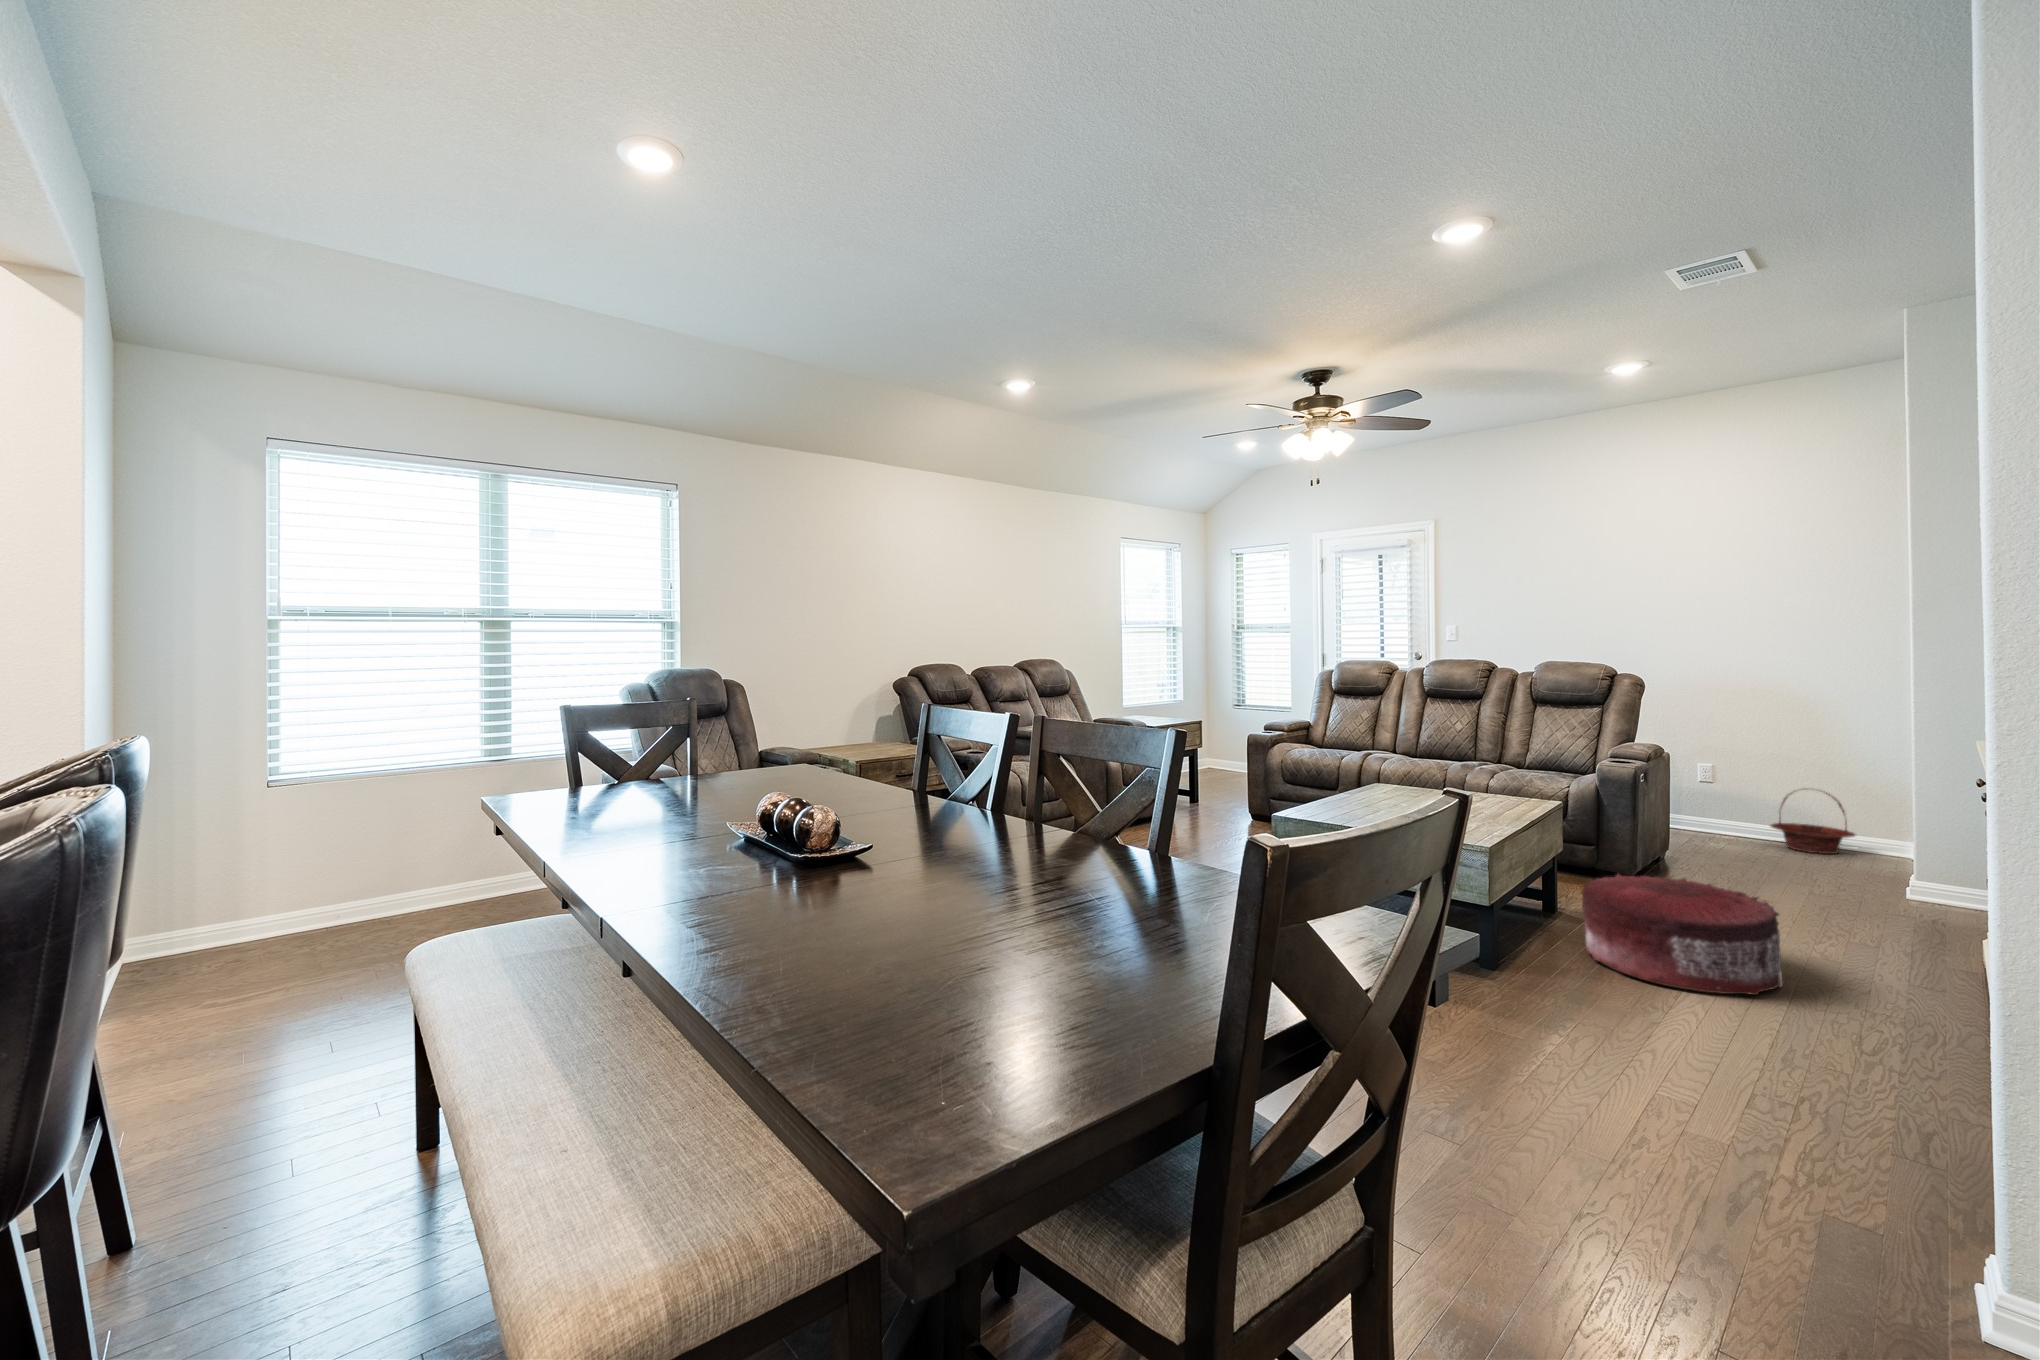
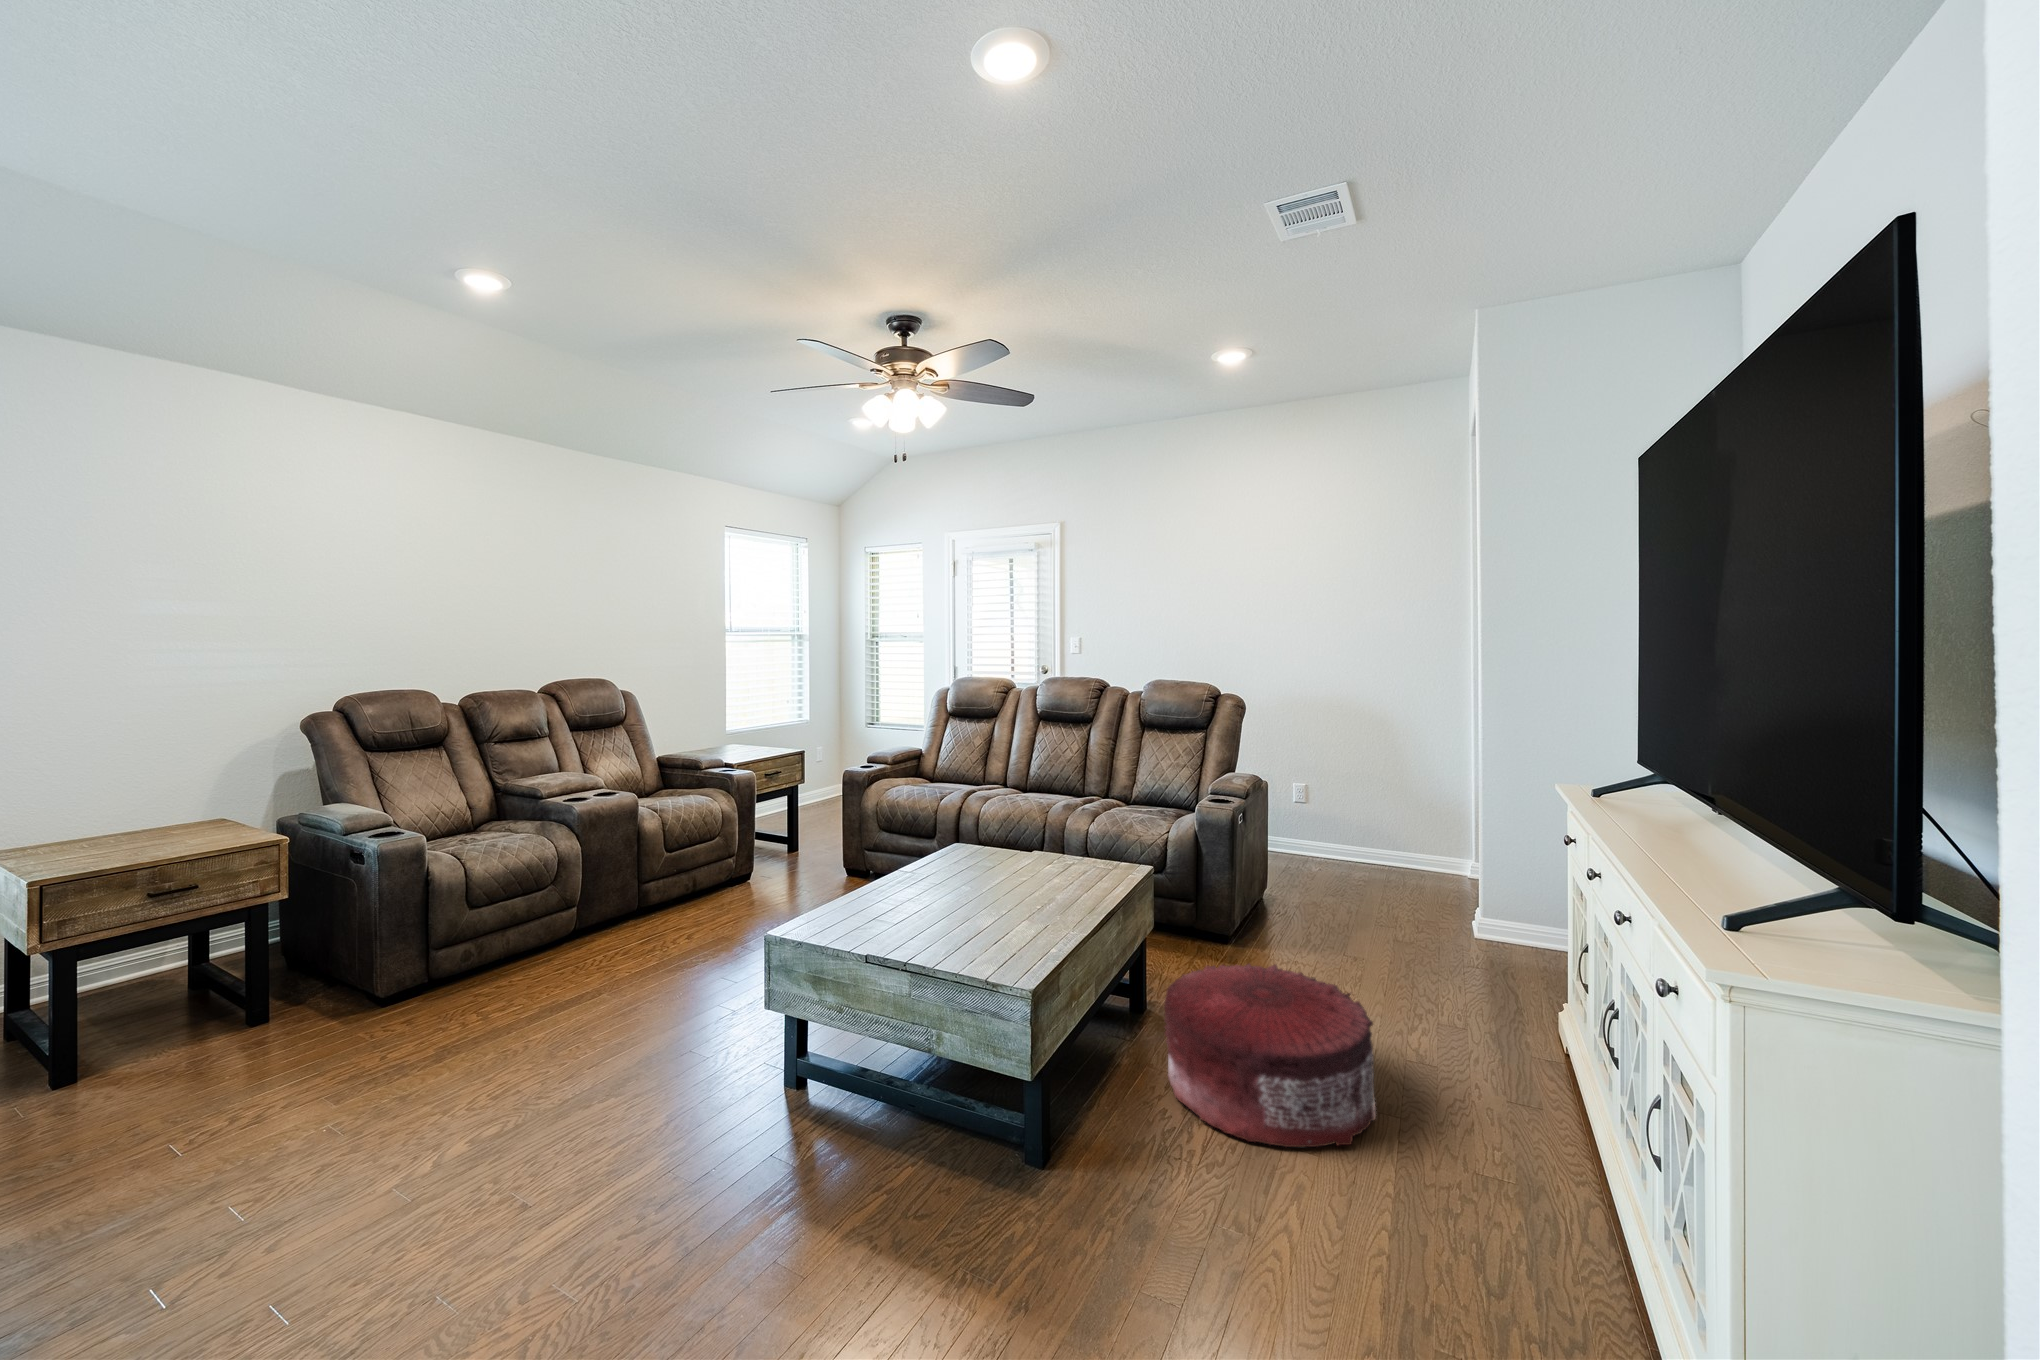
basket: present [1769,790,1855,854] -> none [1350,809,1421,877]

